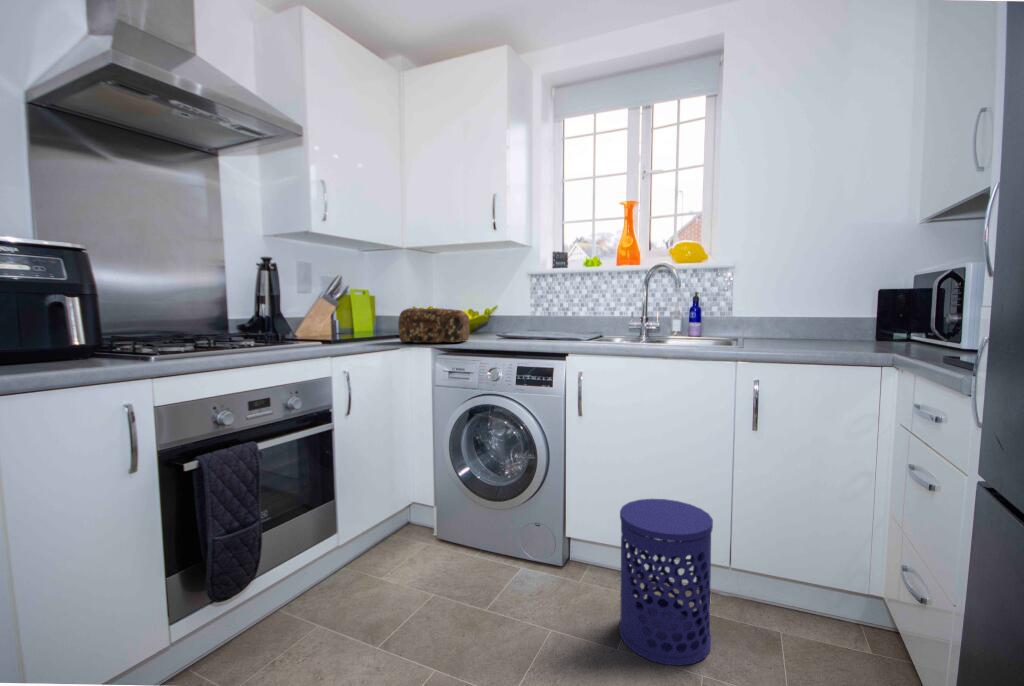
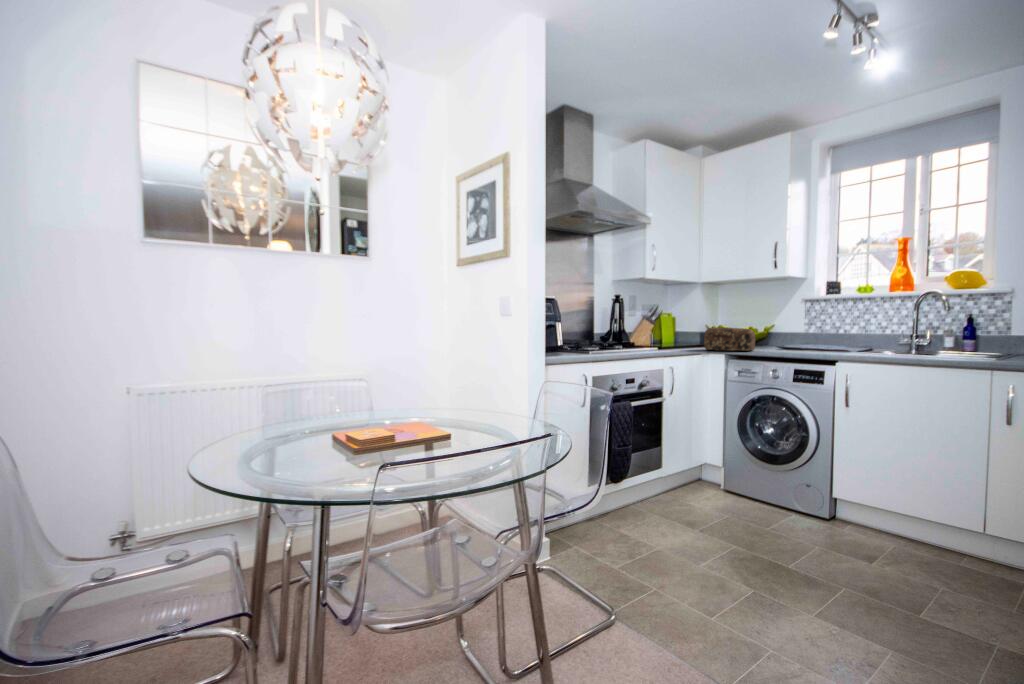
waste bin: present [619,499,713,666] -> none [876,469,962,584]

